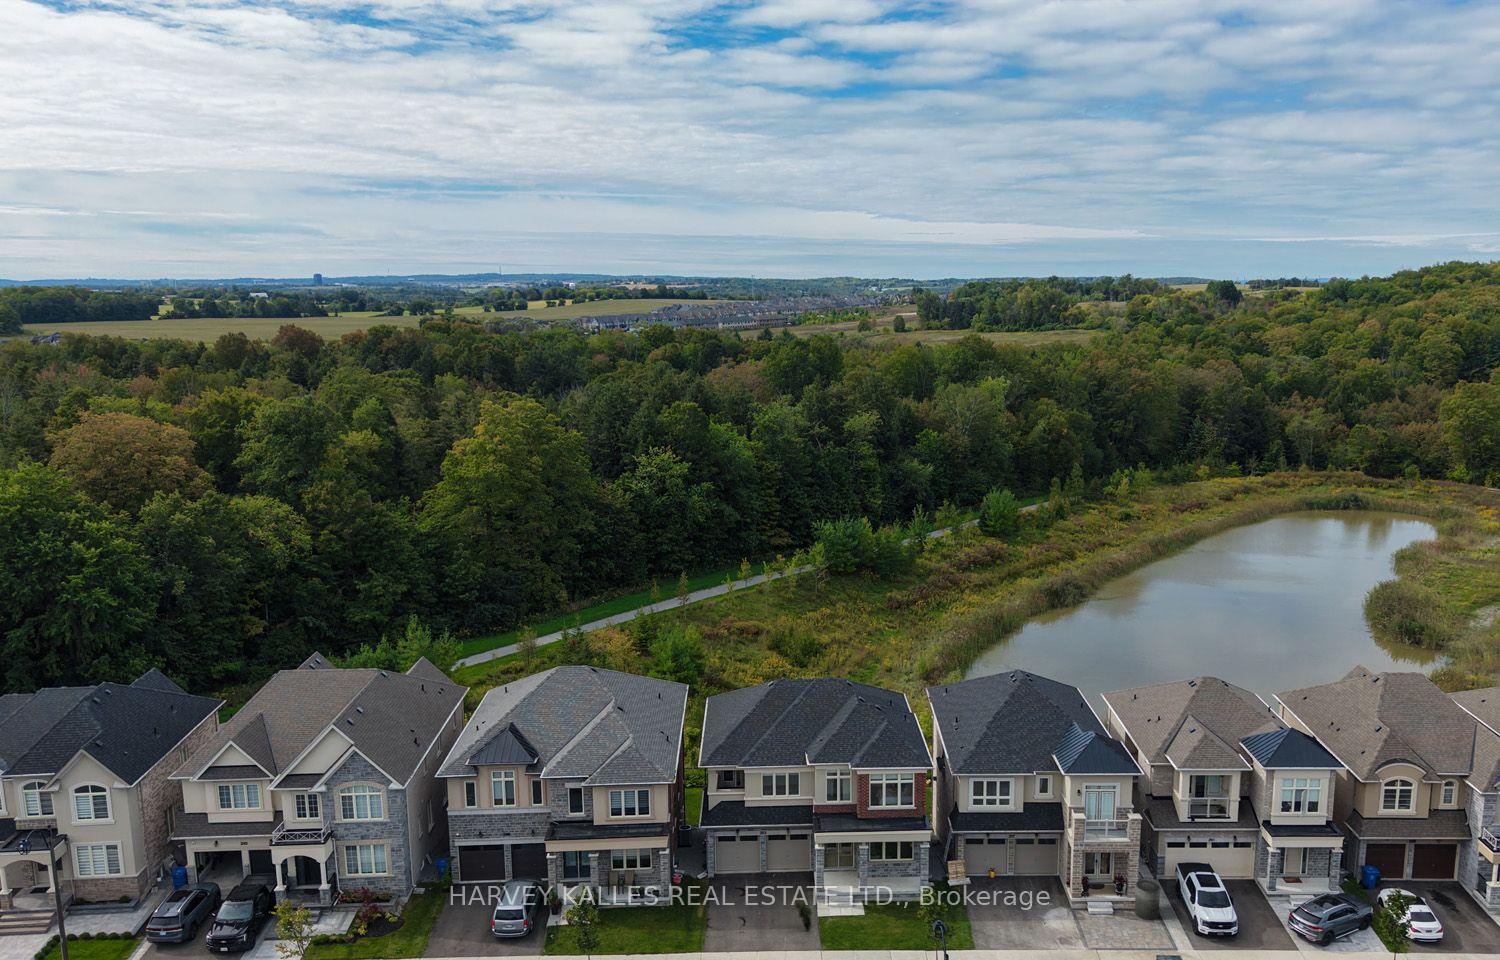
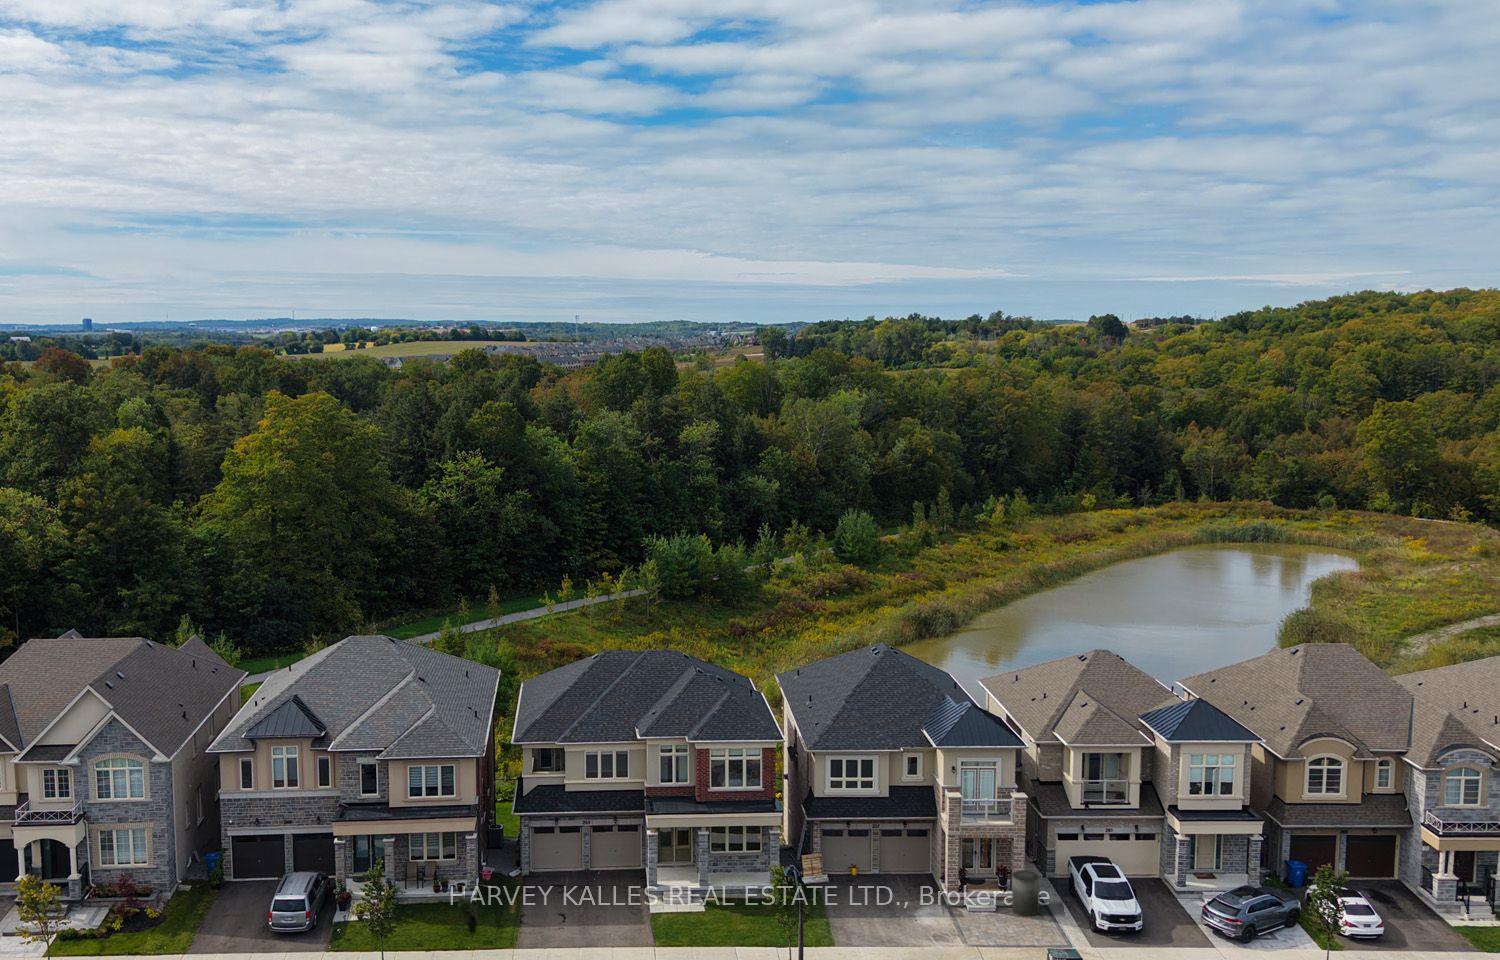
potted plant: present [795,898,812,931] -> present [457,895,478,932]

